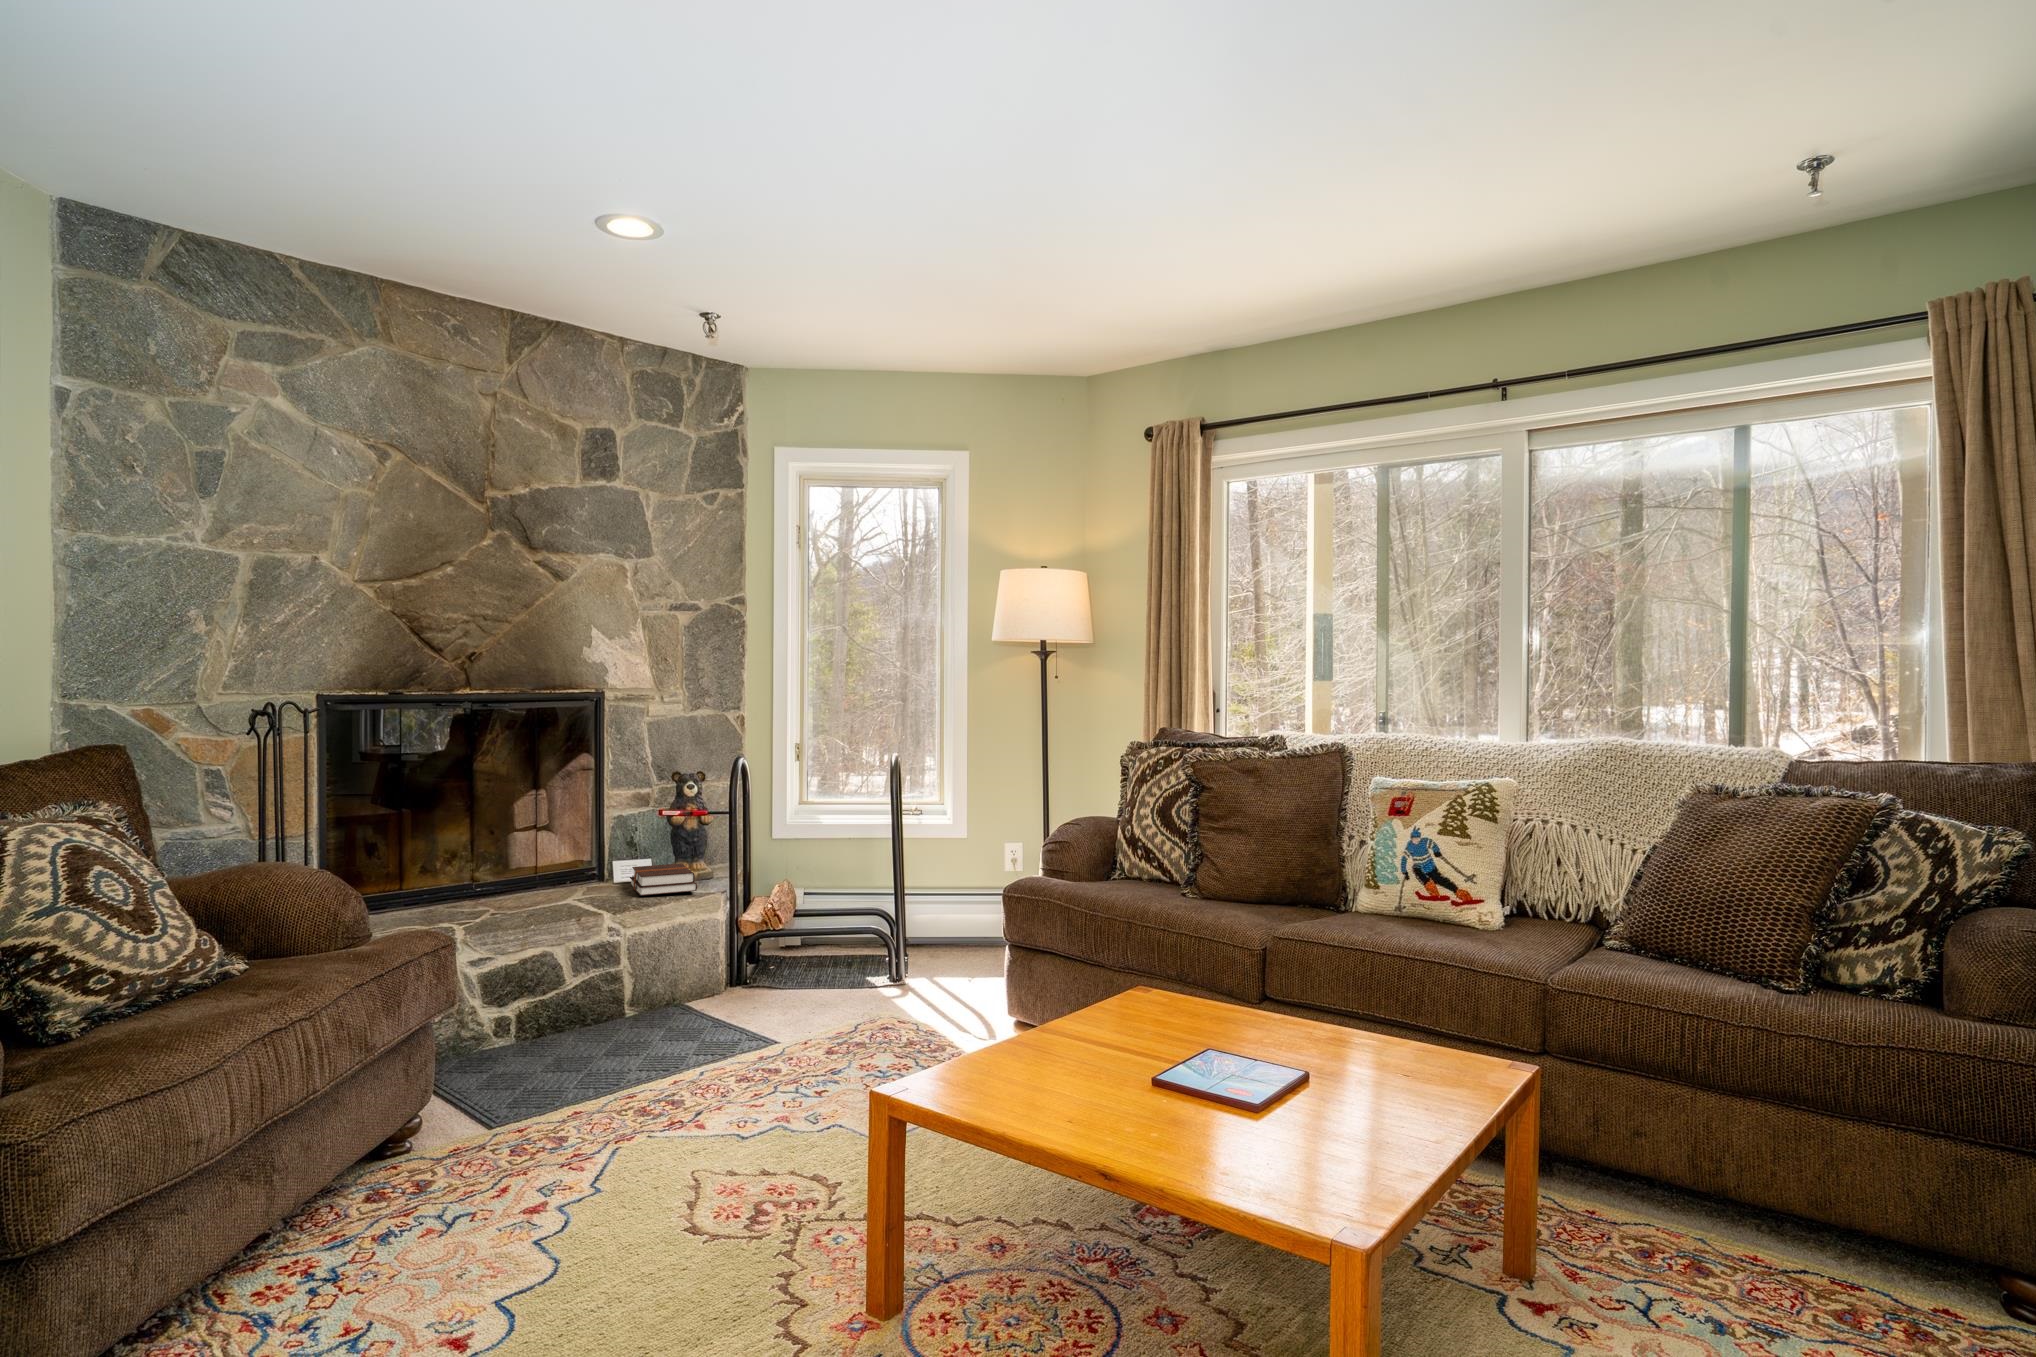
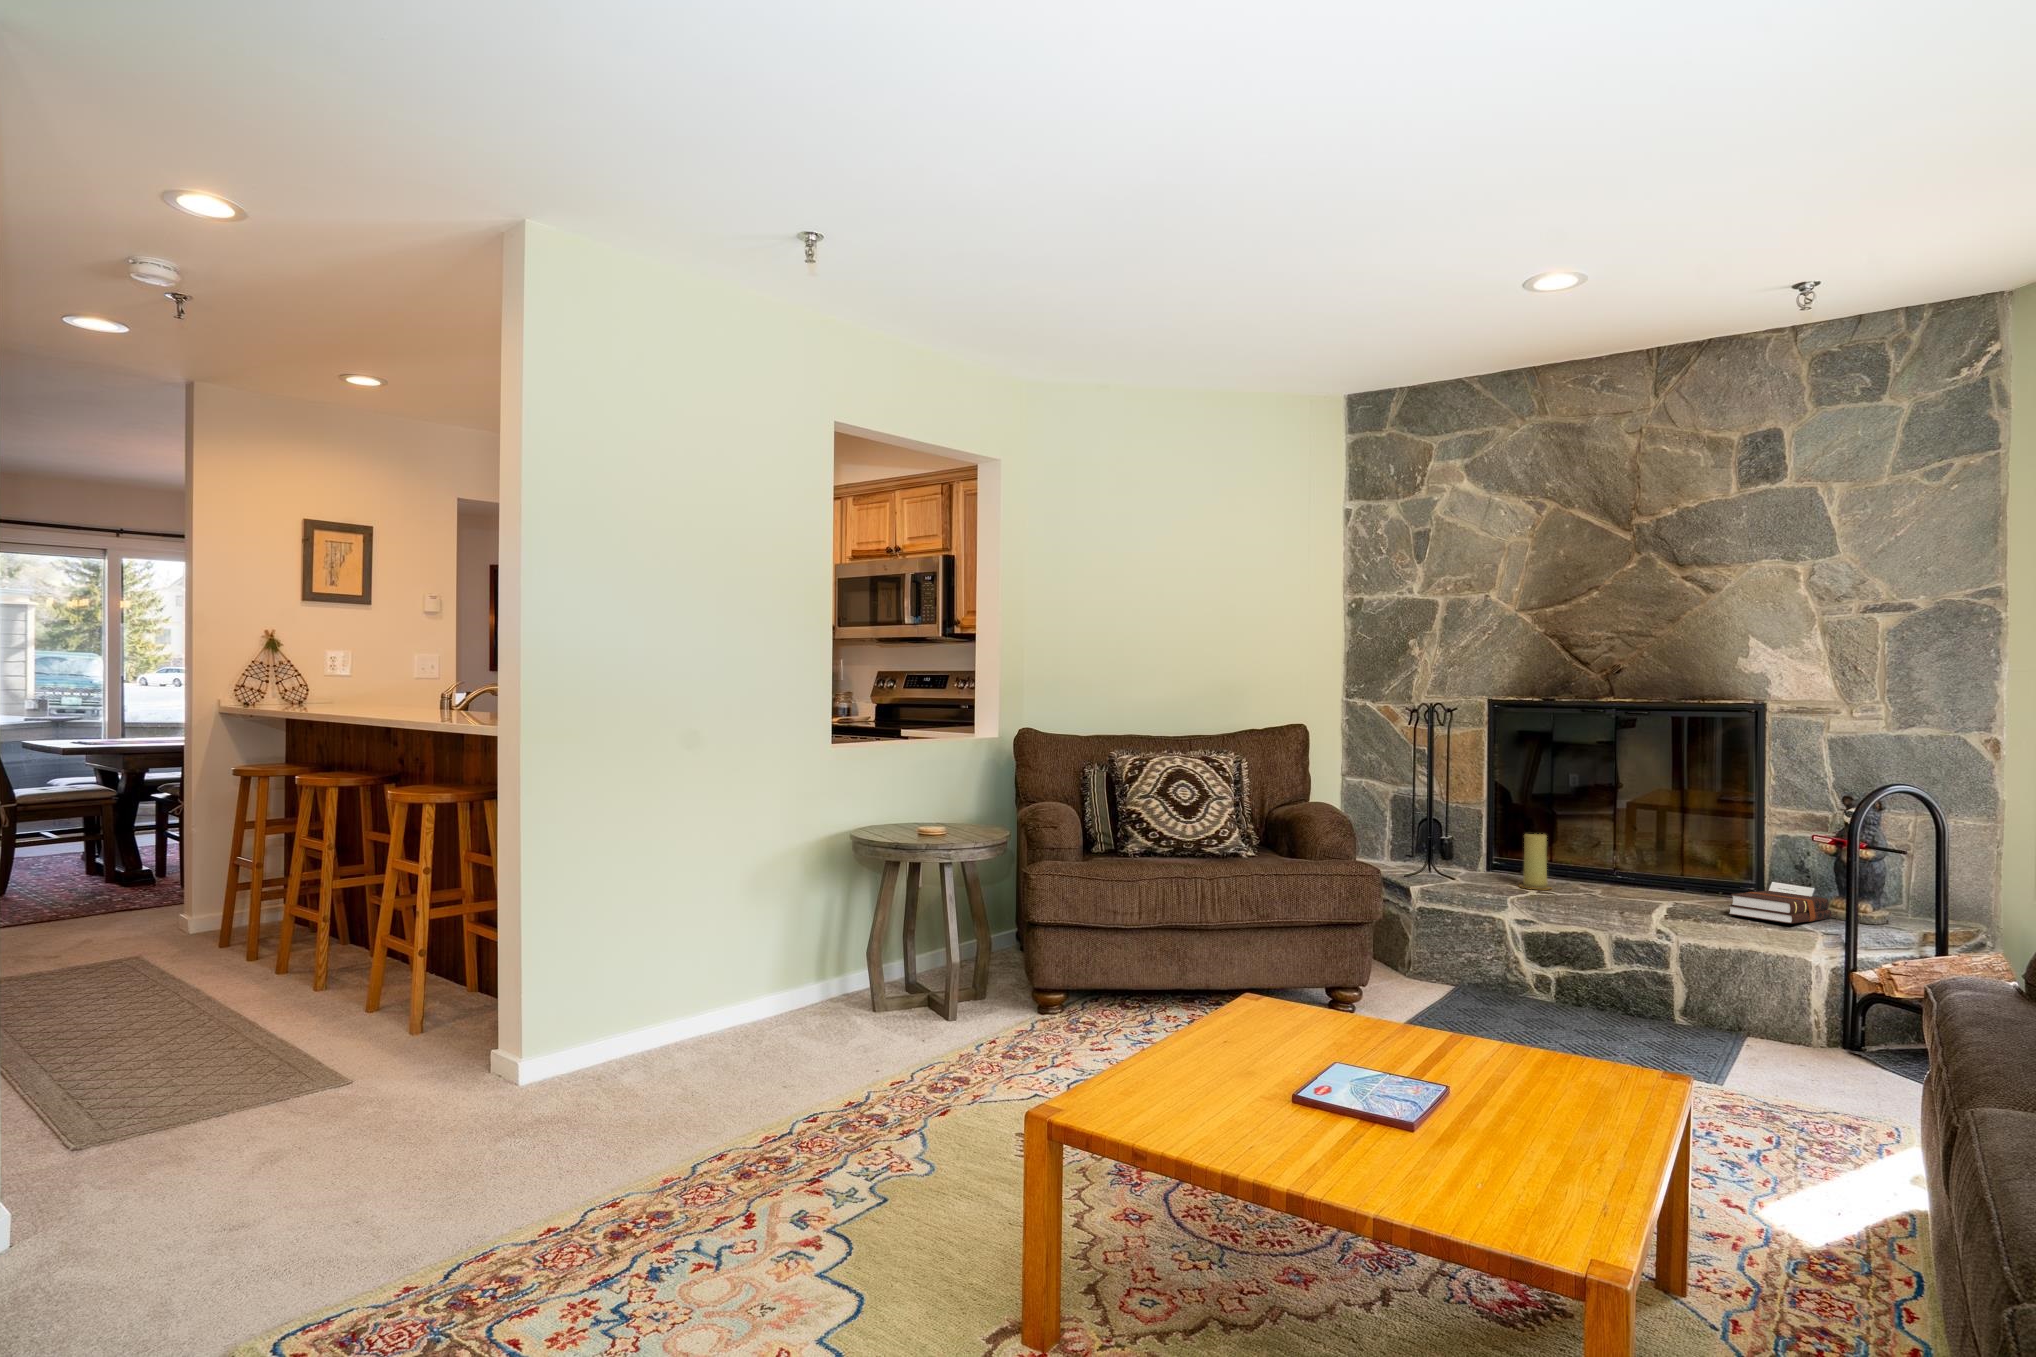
candle: none [416,852,457,921] -> present [1520,834,1551,889]

